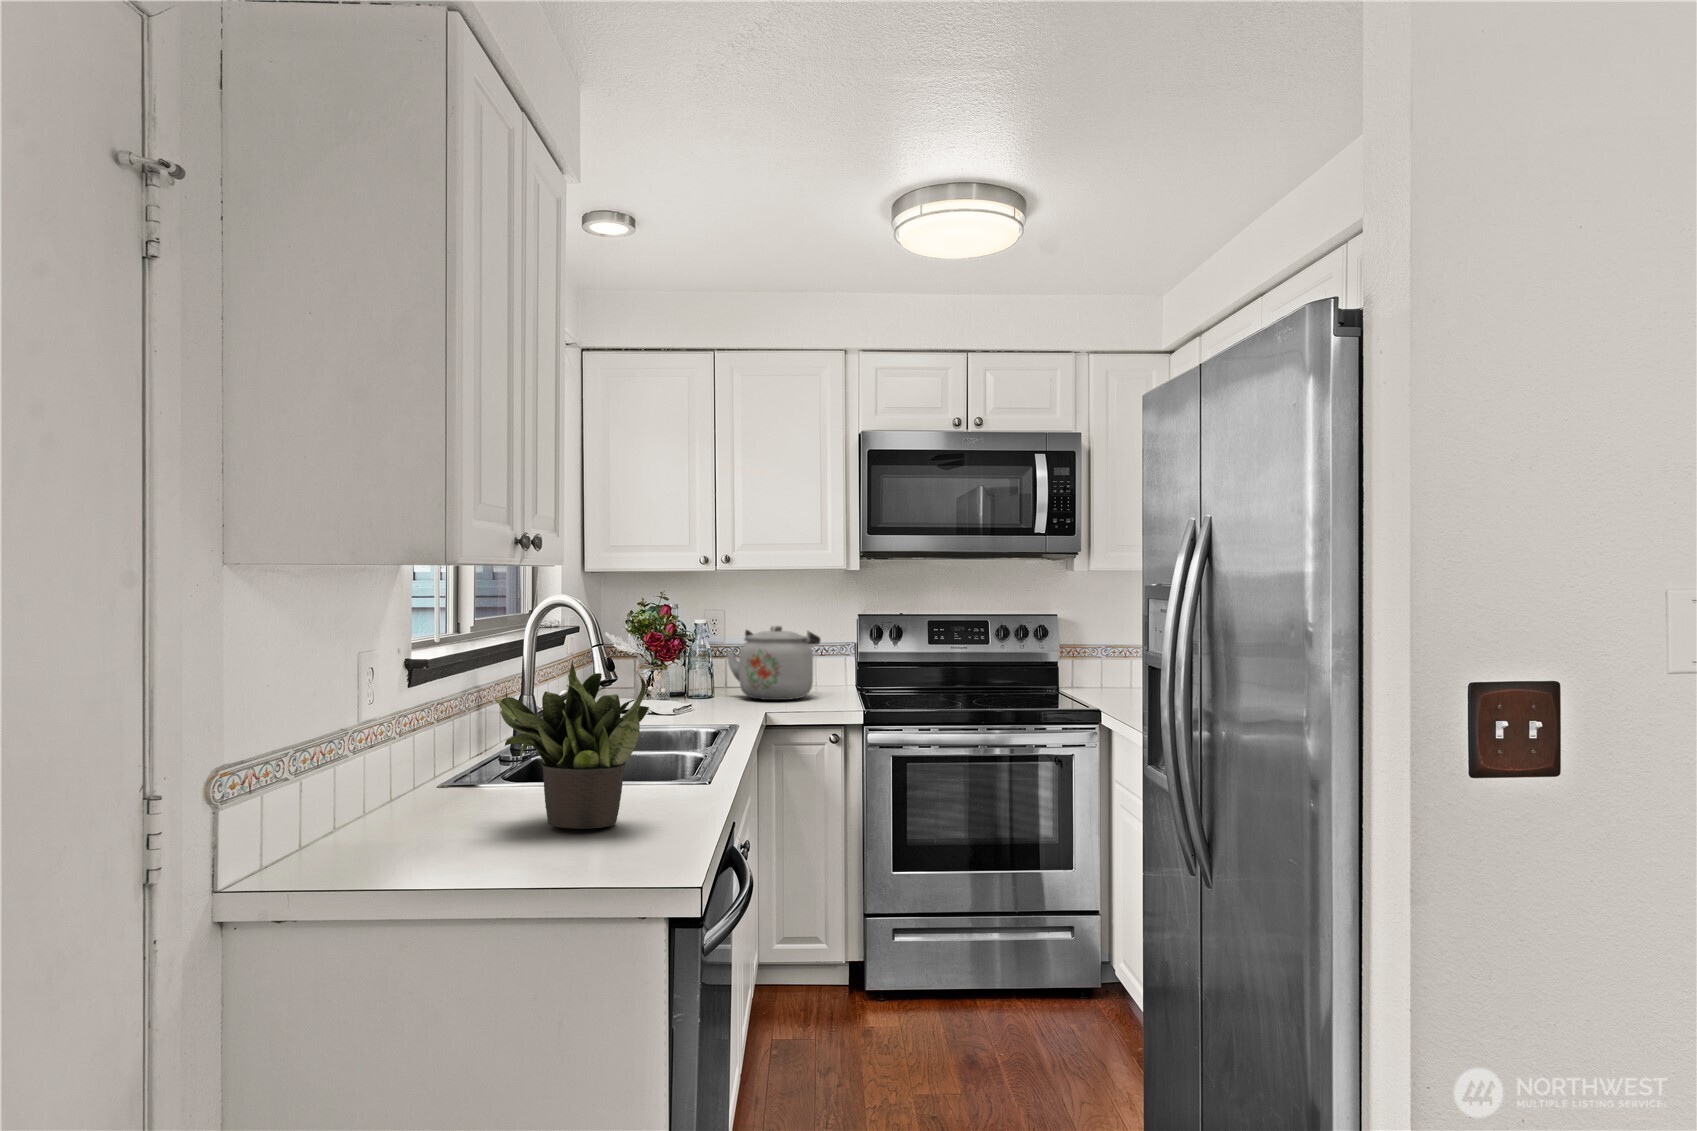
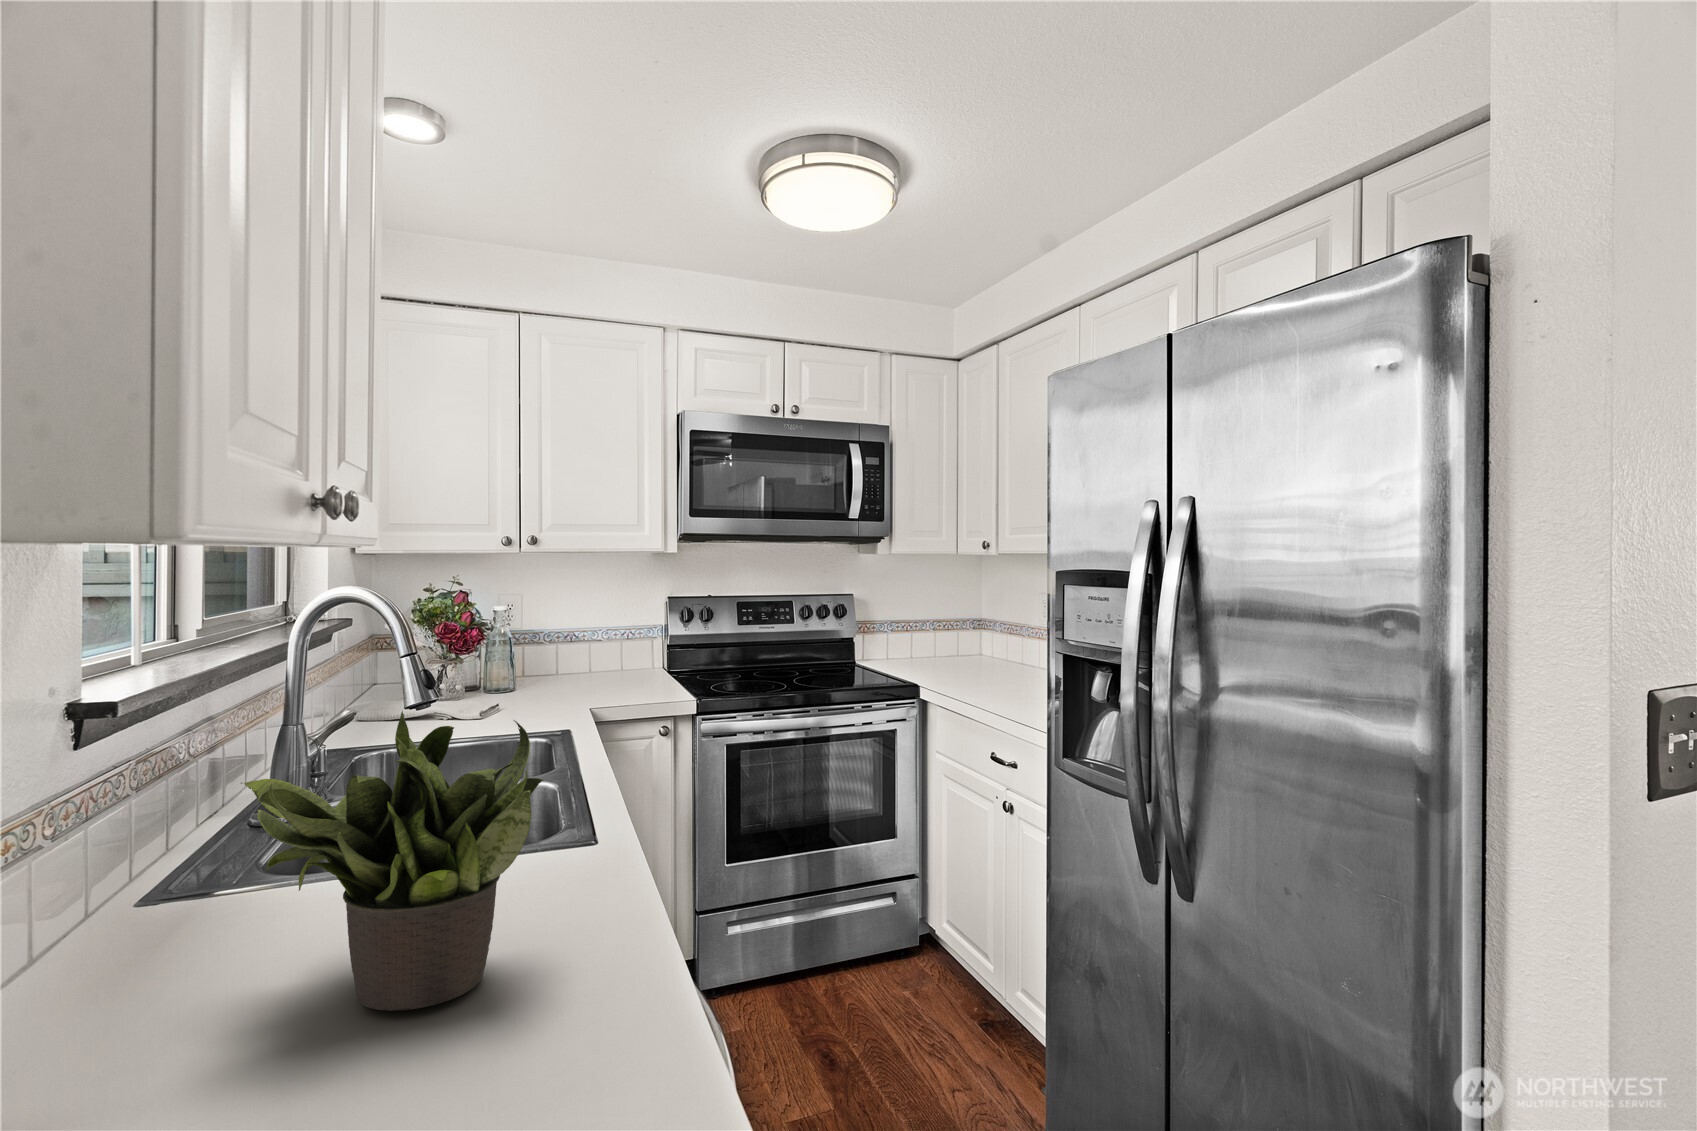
kettle: present [726,626,820,700] -> none [531,611,634,690]

